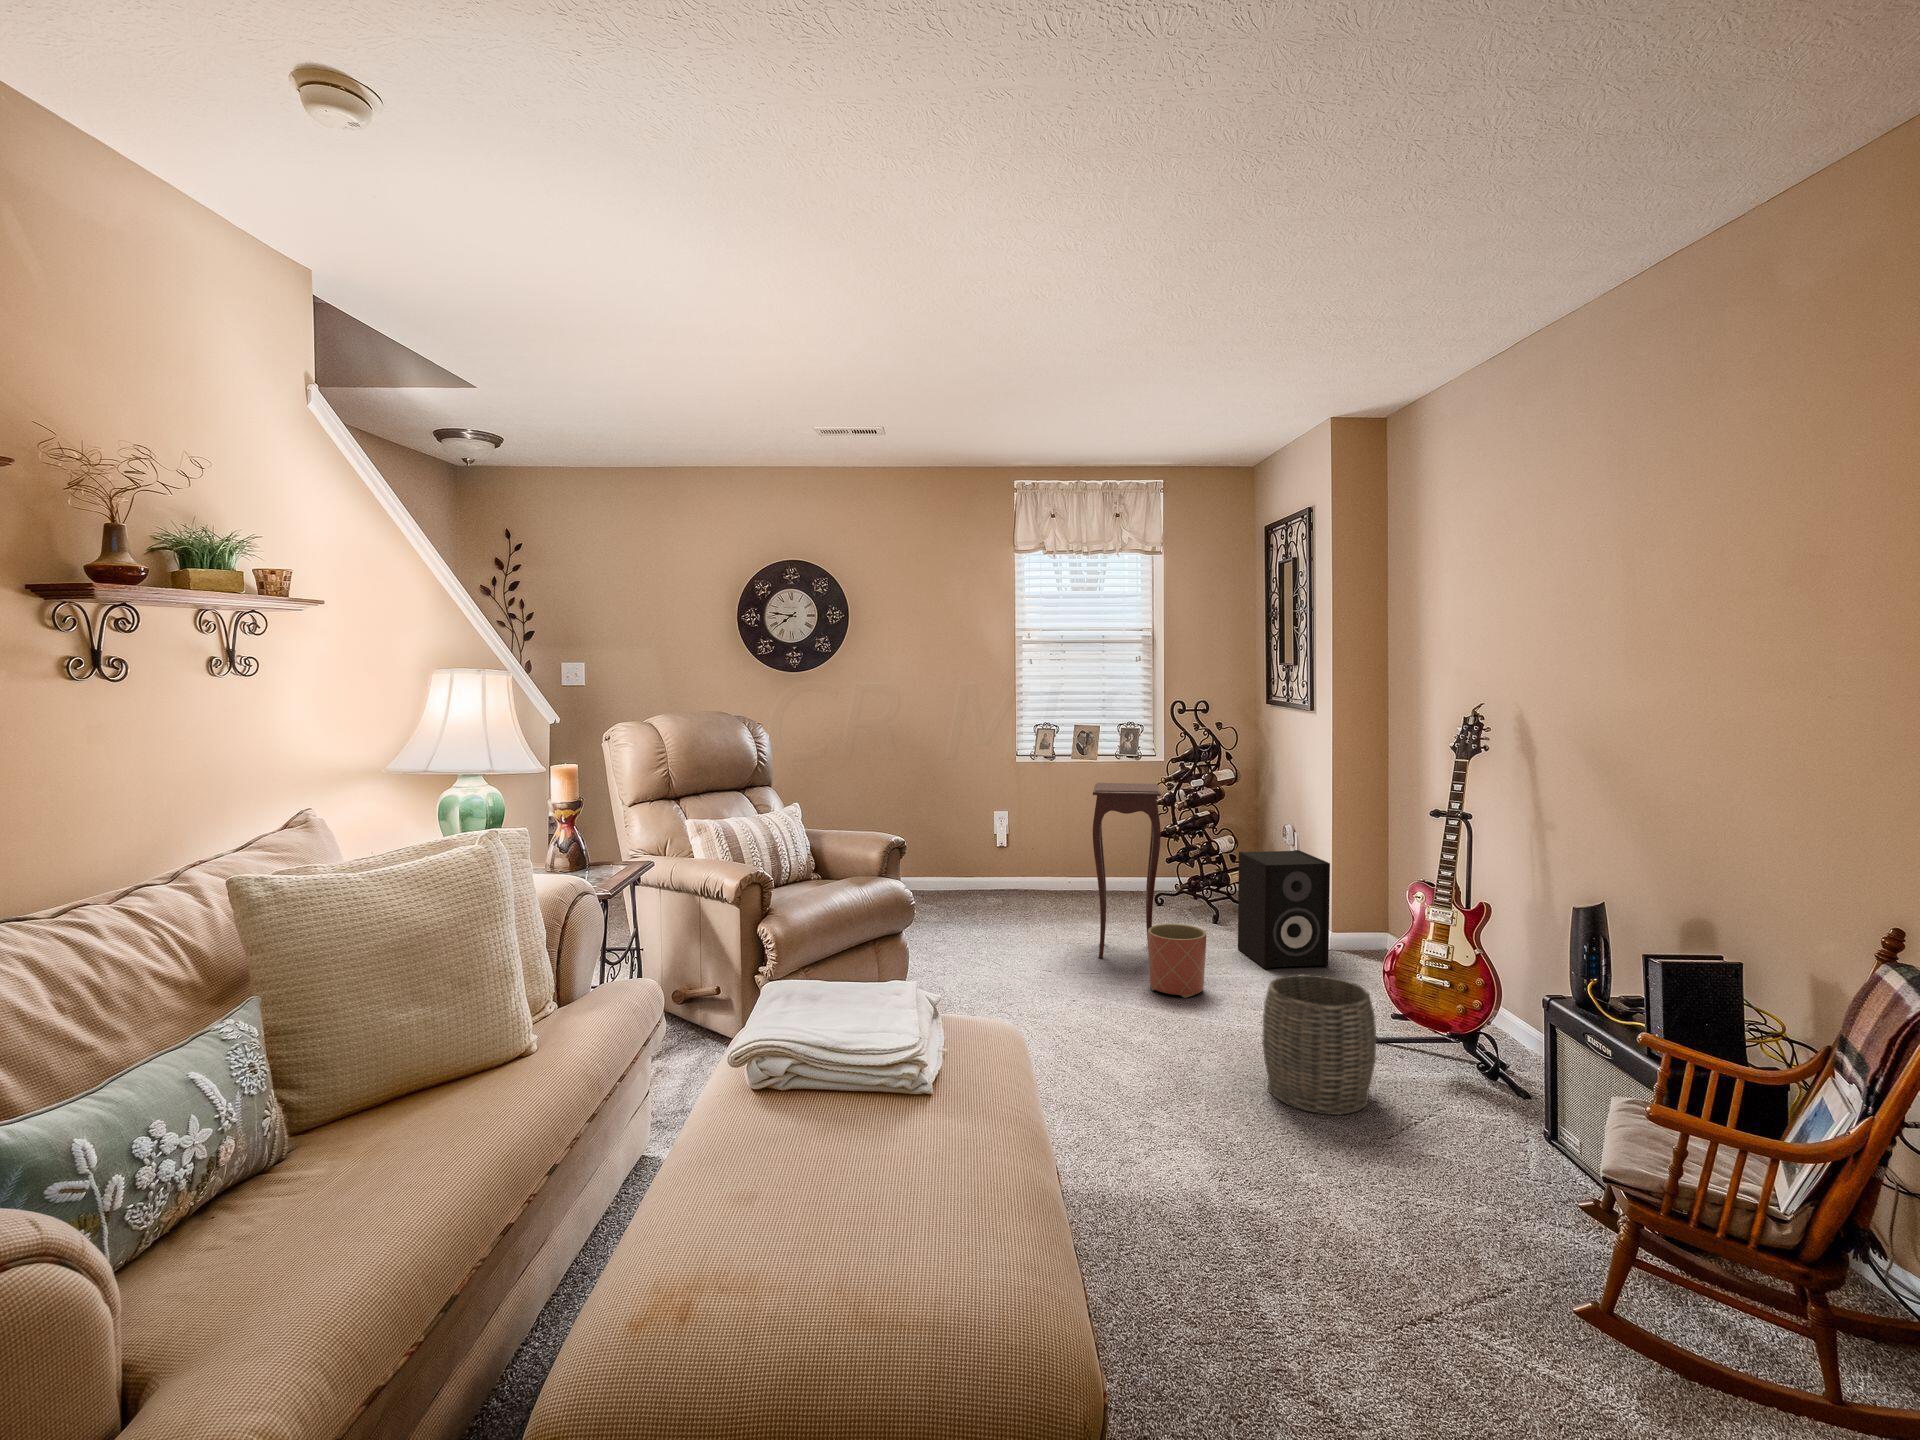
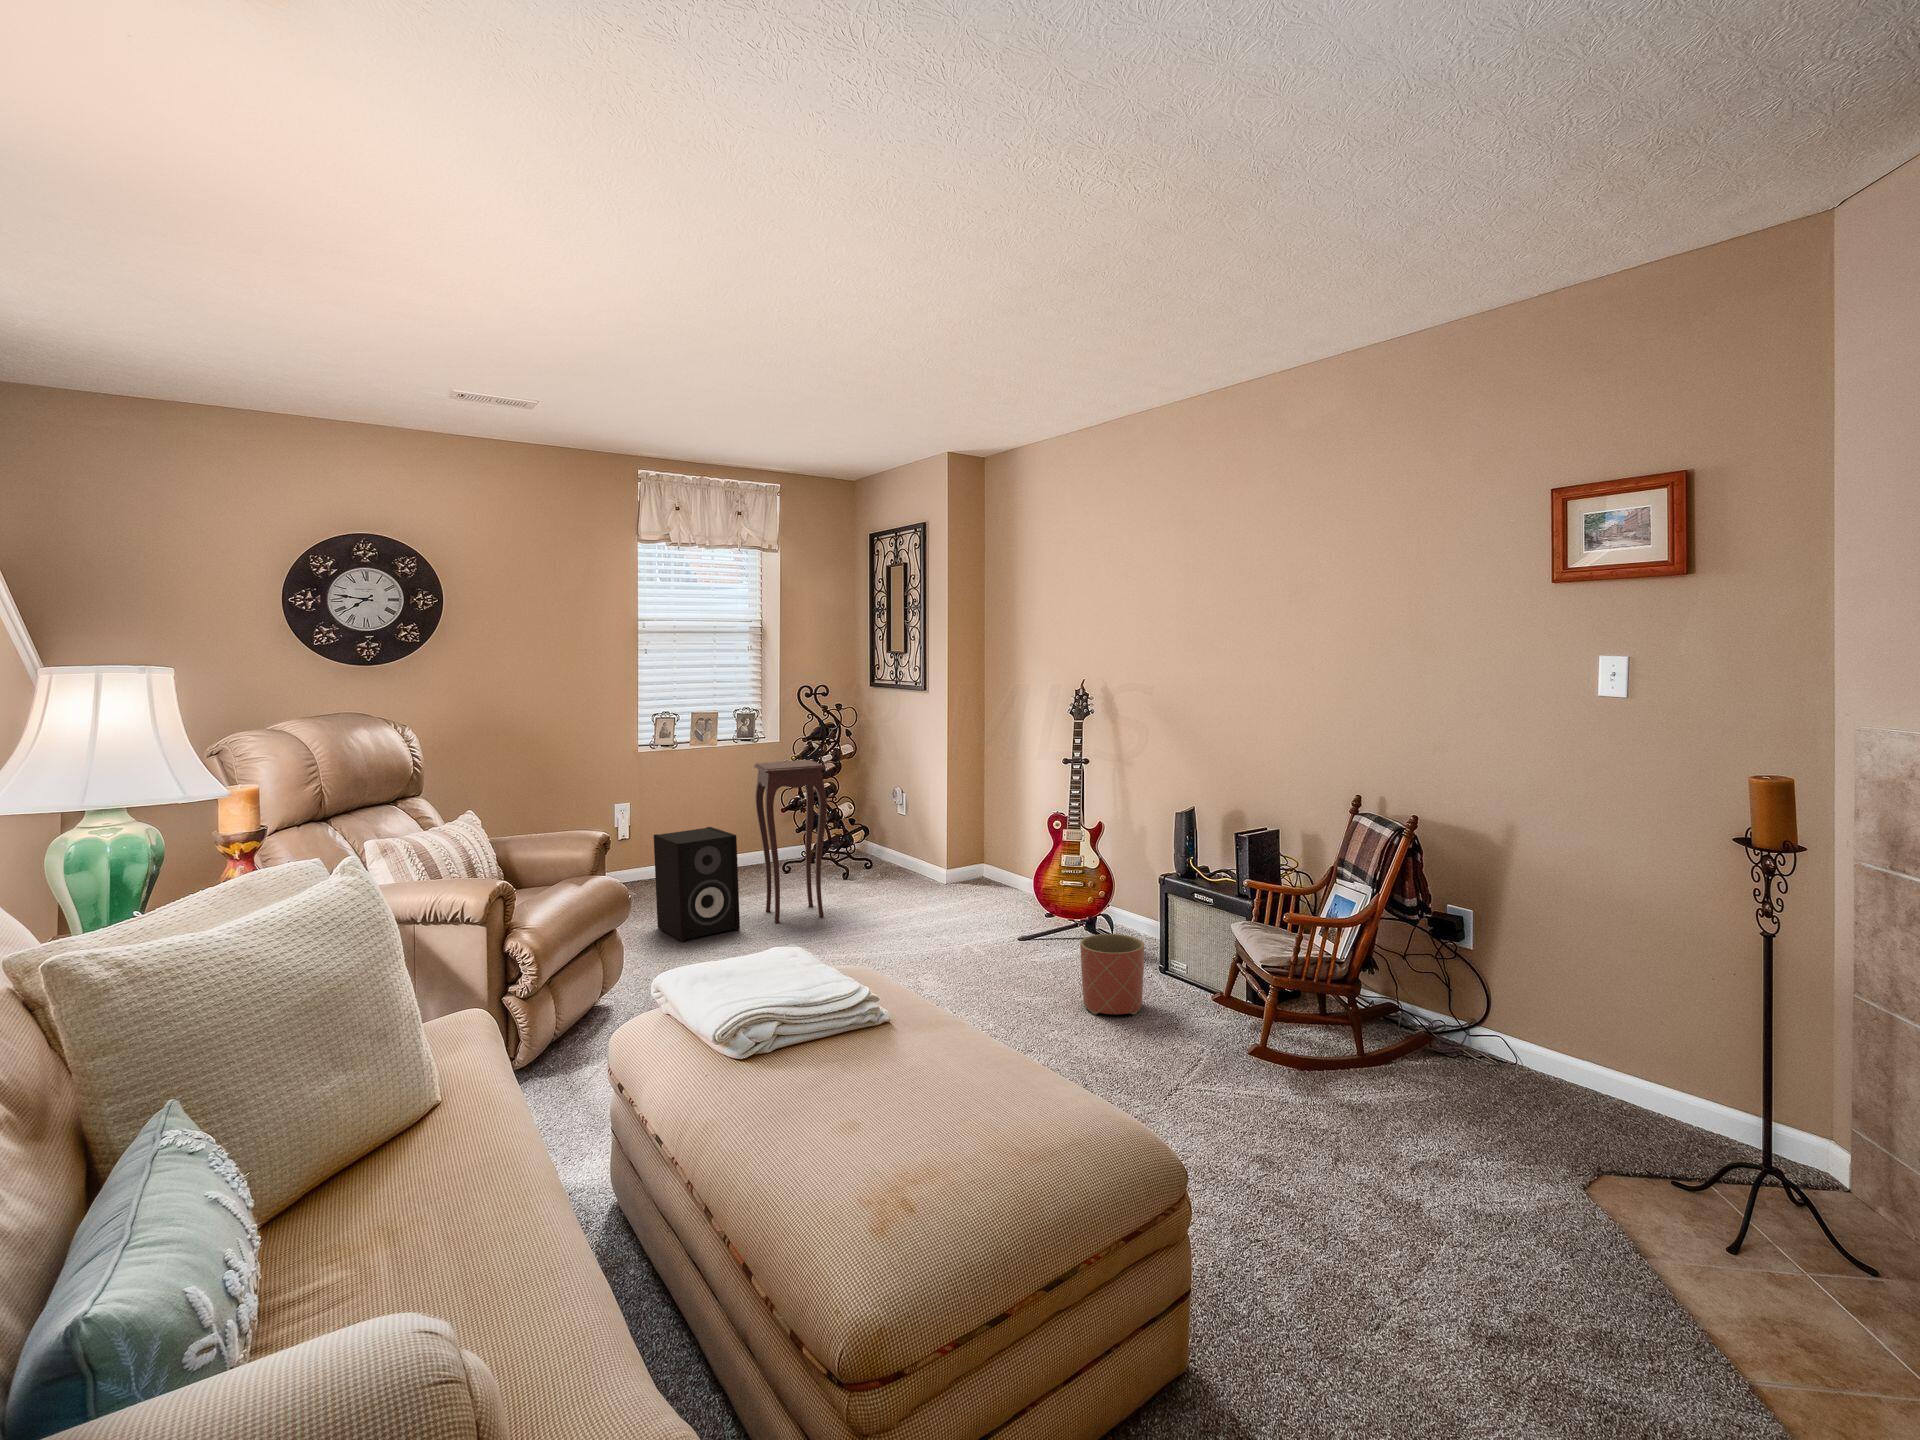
speaker: present [1238,850,1330,969] -> present [654,827,740,941]
planter: present [1148,924,1206,998] -> present [1080,934,1144,1015]
woven basket: present [1262,974,1376,1115] -> none [975,892,1057,995]

